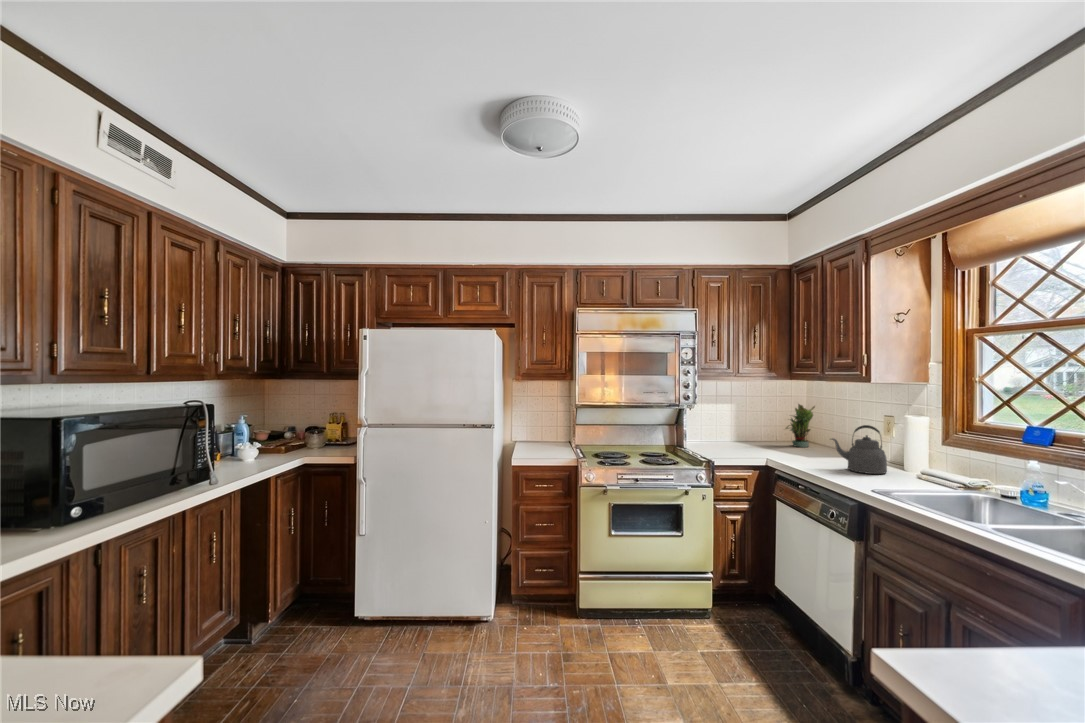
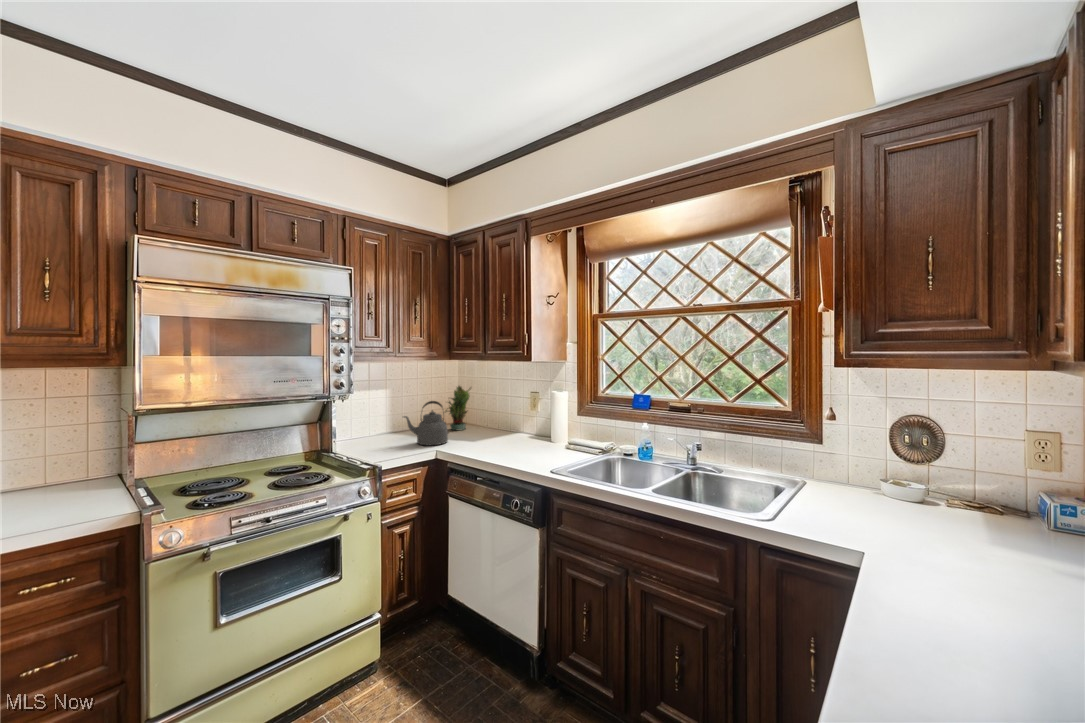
kettle: present [831,425,887,474] -> present [404,401,448,445]

